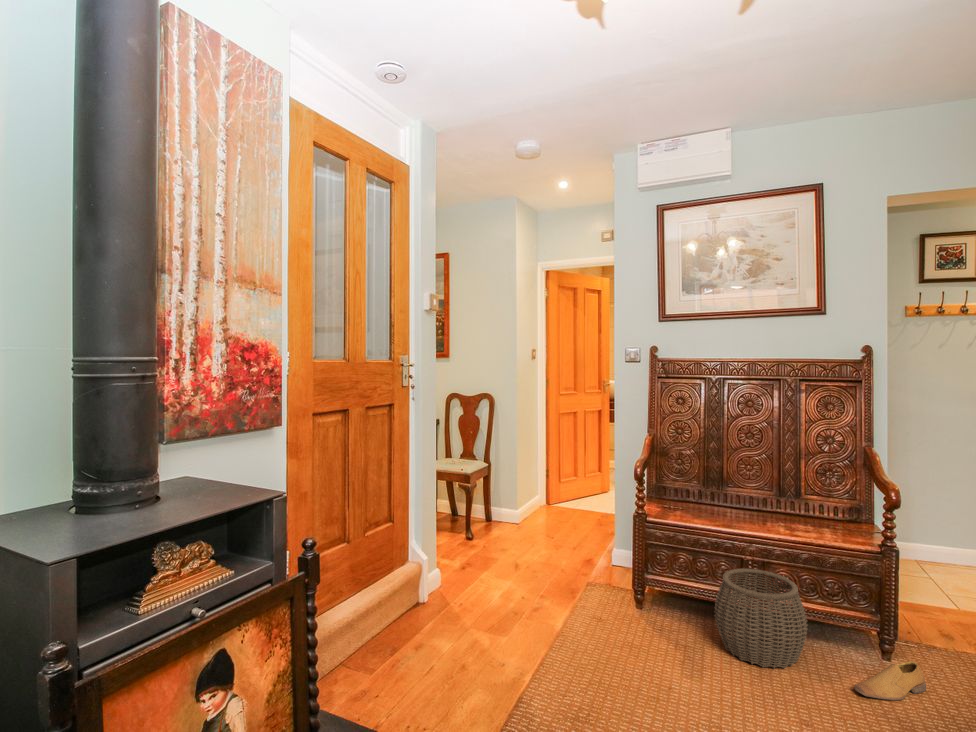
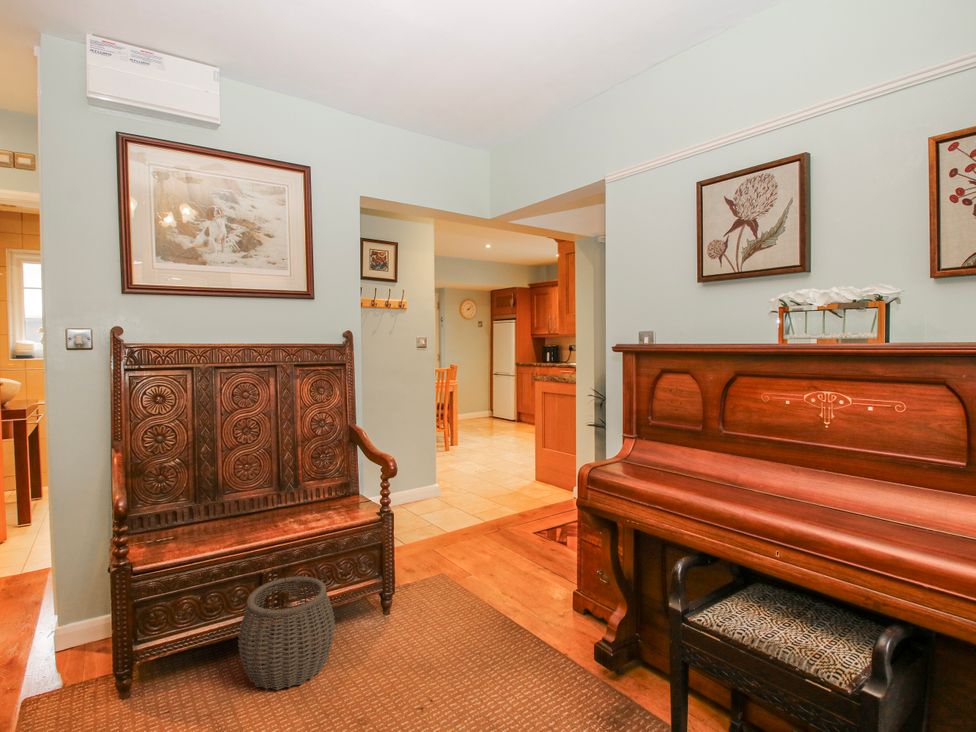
shoe: present [854,661,926,700] -> none [380,607,420,659]

